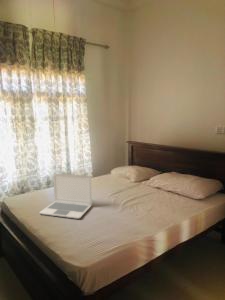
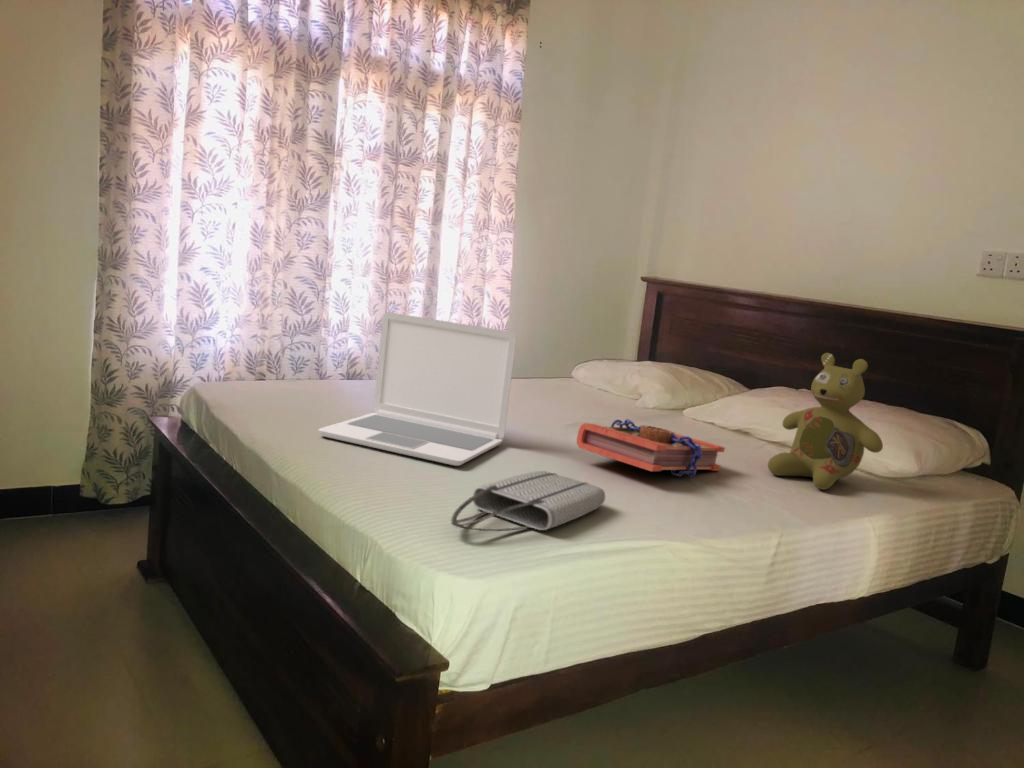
stuffed bear: none [165,167,194,206] -> present [768,353,883,490]
book: none [111,193,152,212] -> present [577,419,725,477]
tote bag: none [77,218,119,246] -> present [451,471,605,531]

